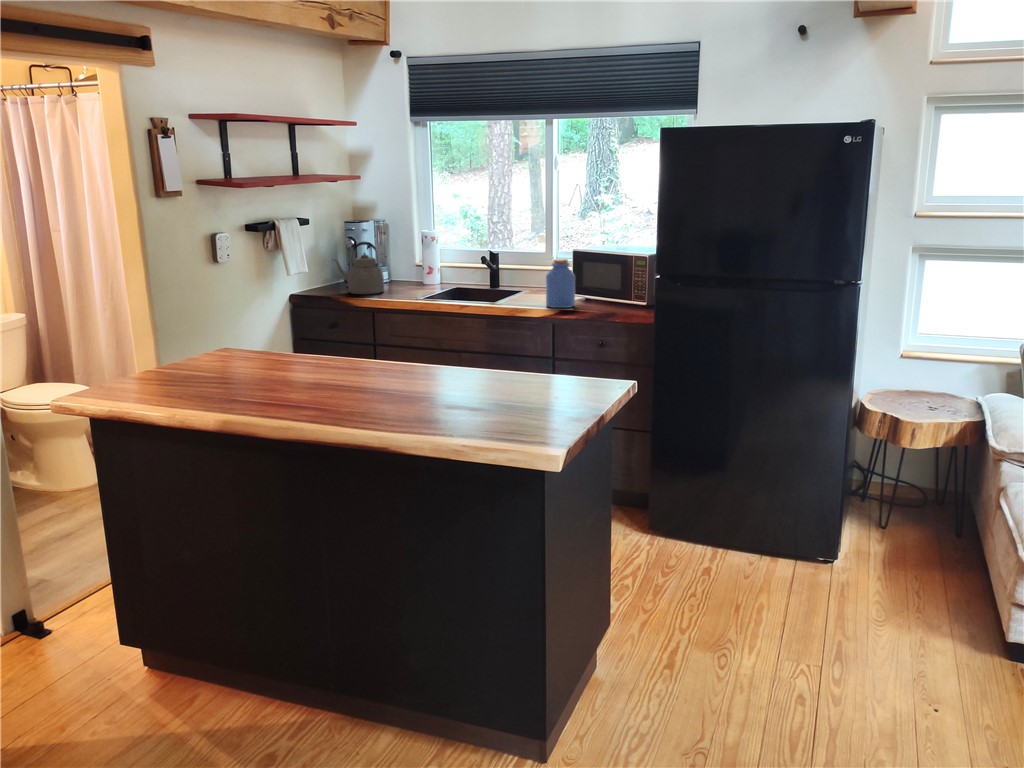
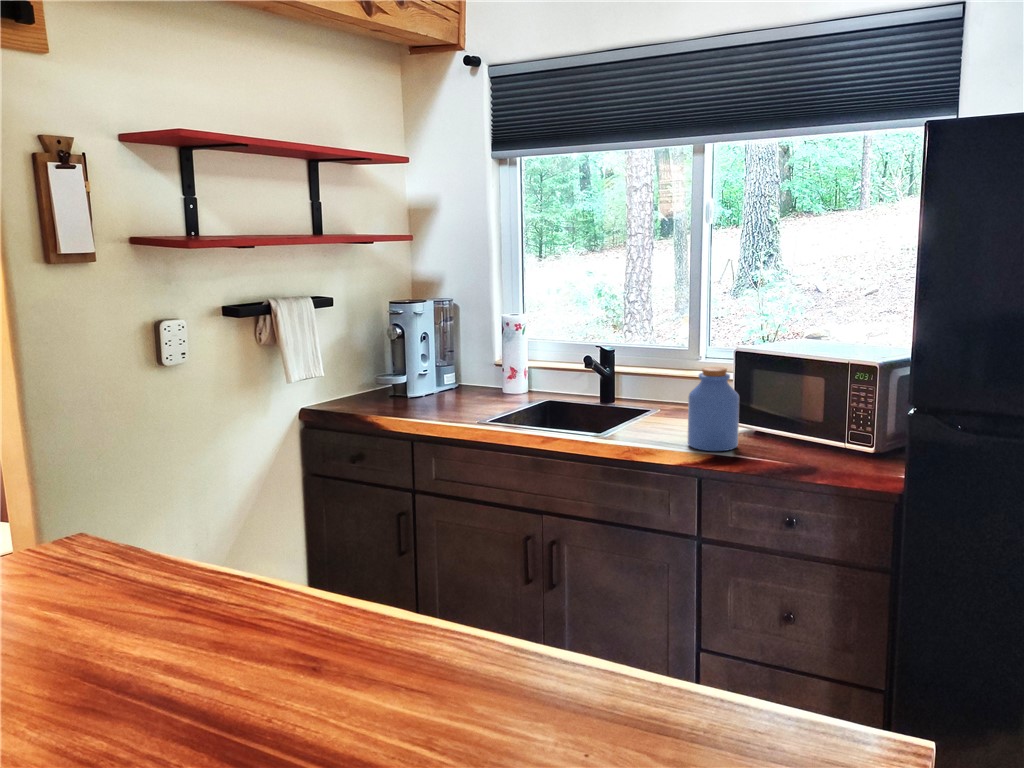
kettle: present [333,241,384,294] -> none [364,331,440,410]

